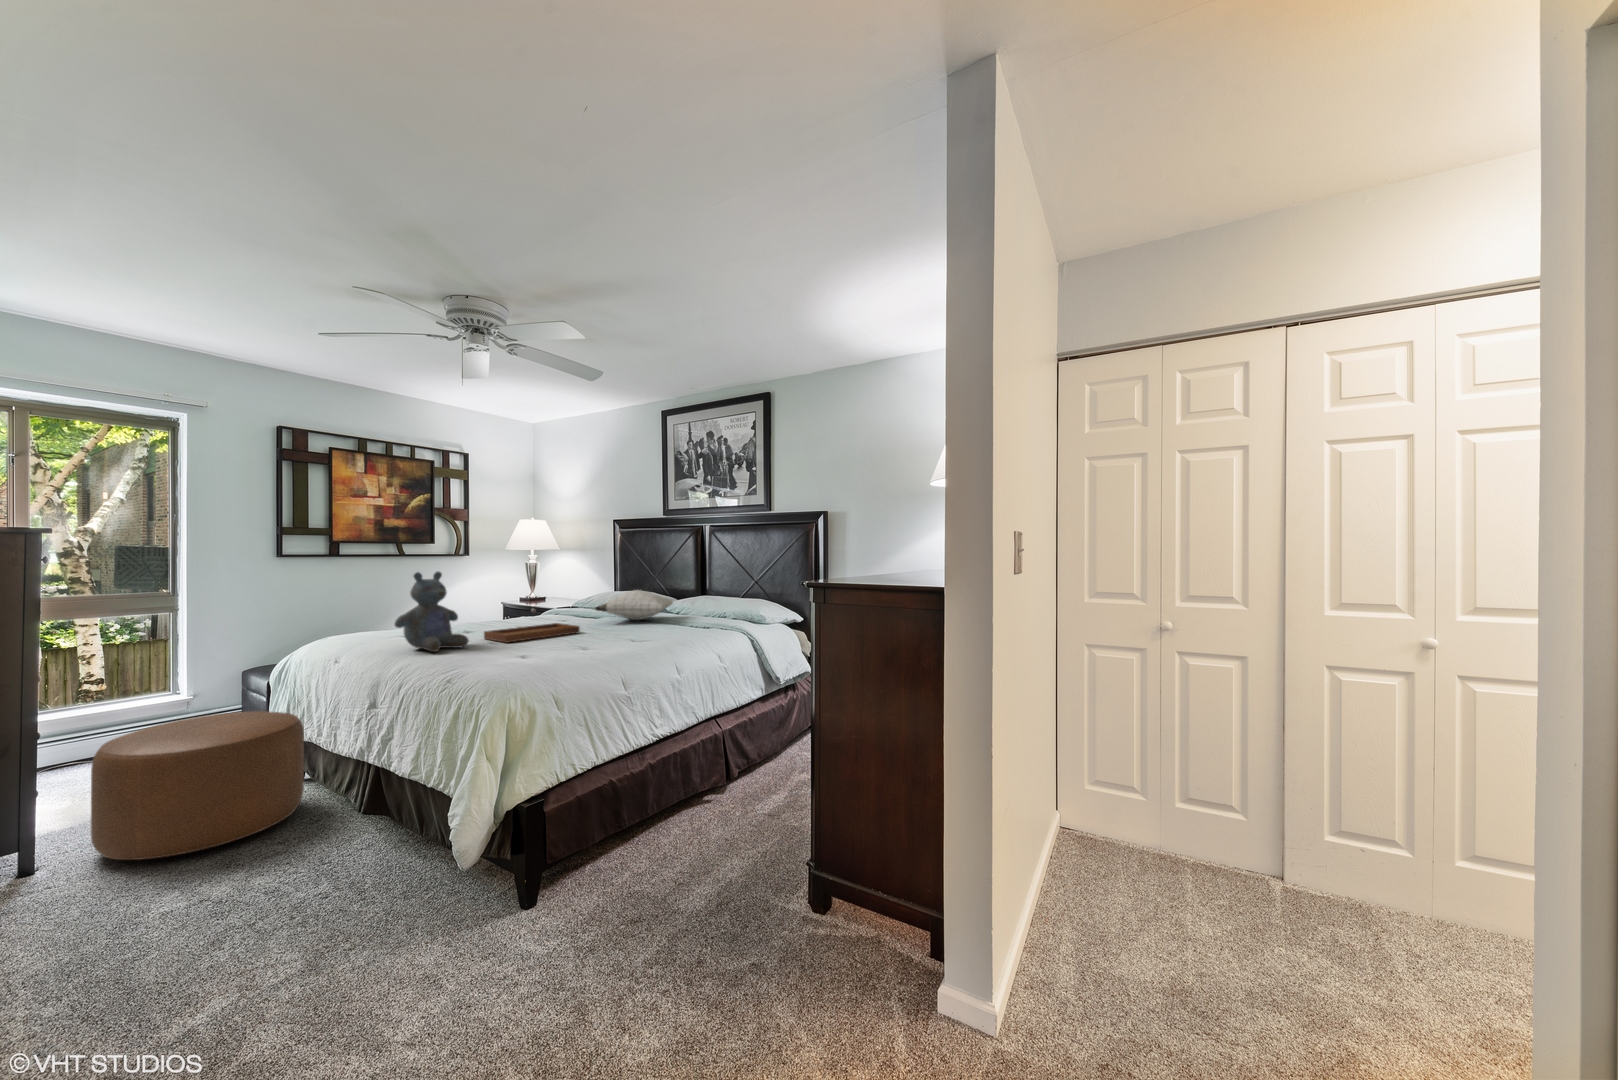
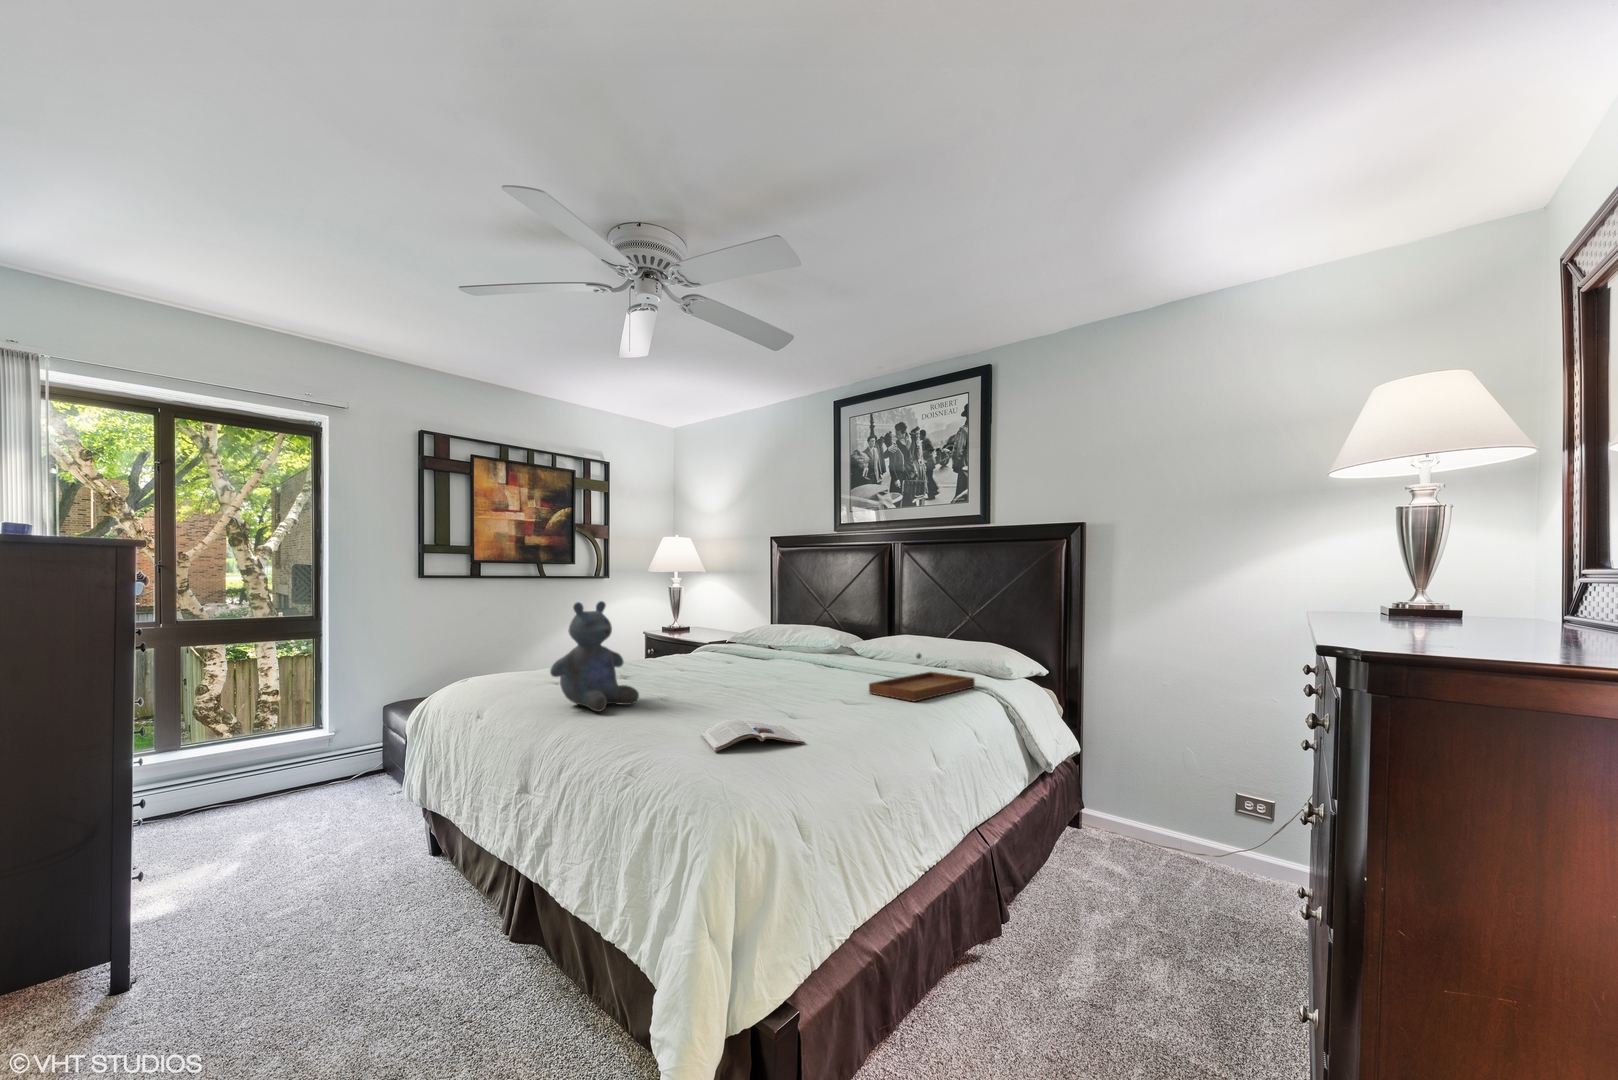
pillow: present [596,590,673,620] -> none [778,626,871,666]
tray: present [484,609,580,643] -> present [869,653,975,701]
magazine: none [507,651,579,670] -> present [701,719,804,752]
ottoman: present [91,711,304,860] -> none [191,777,440,988]

